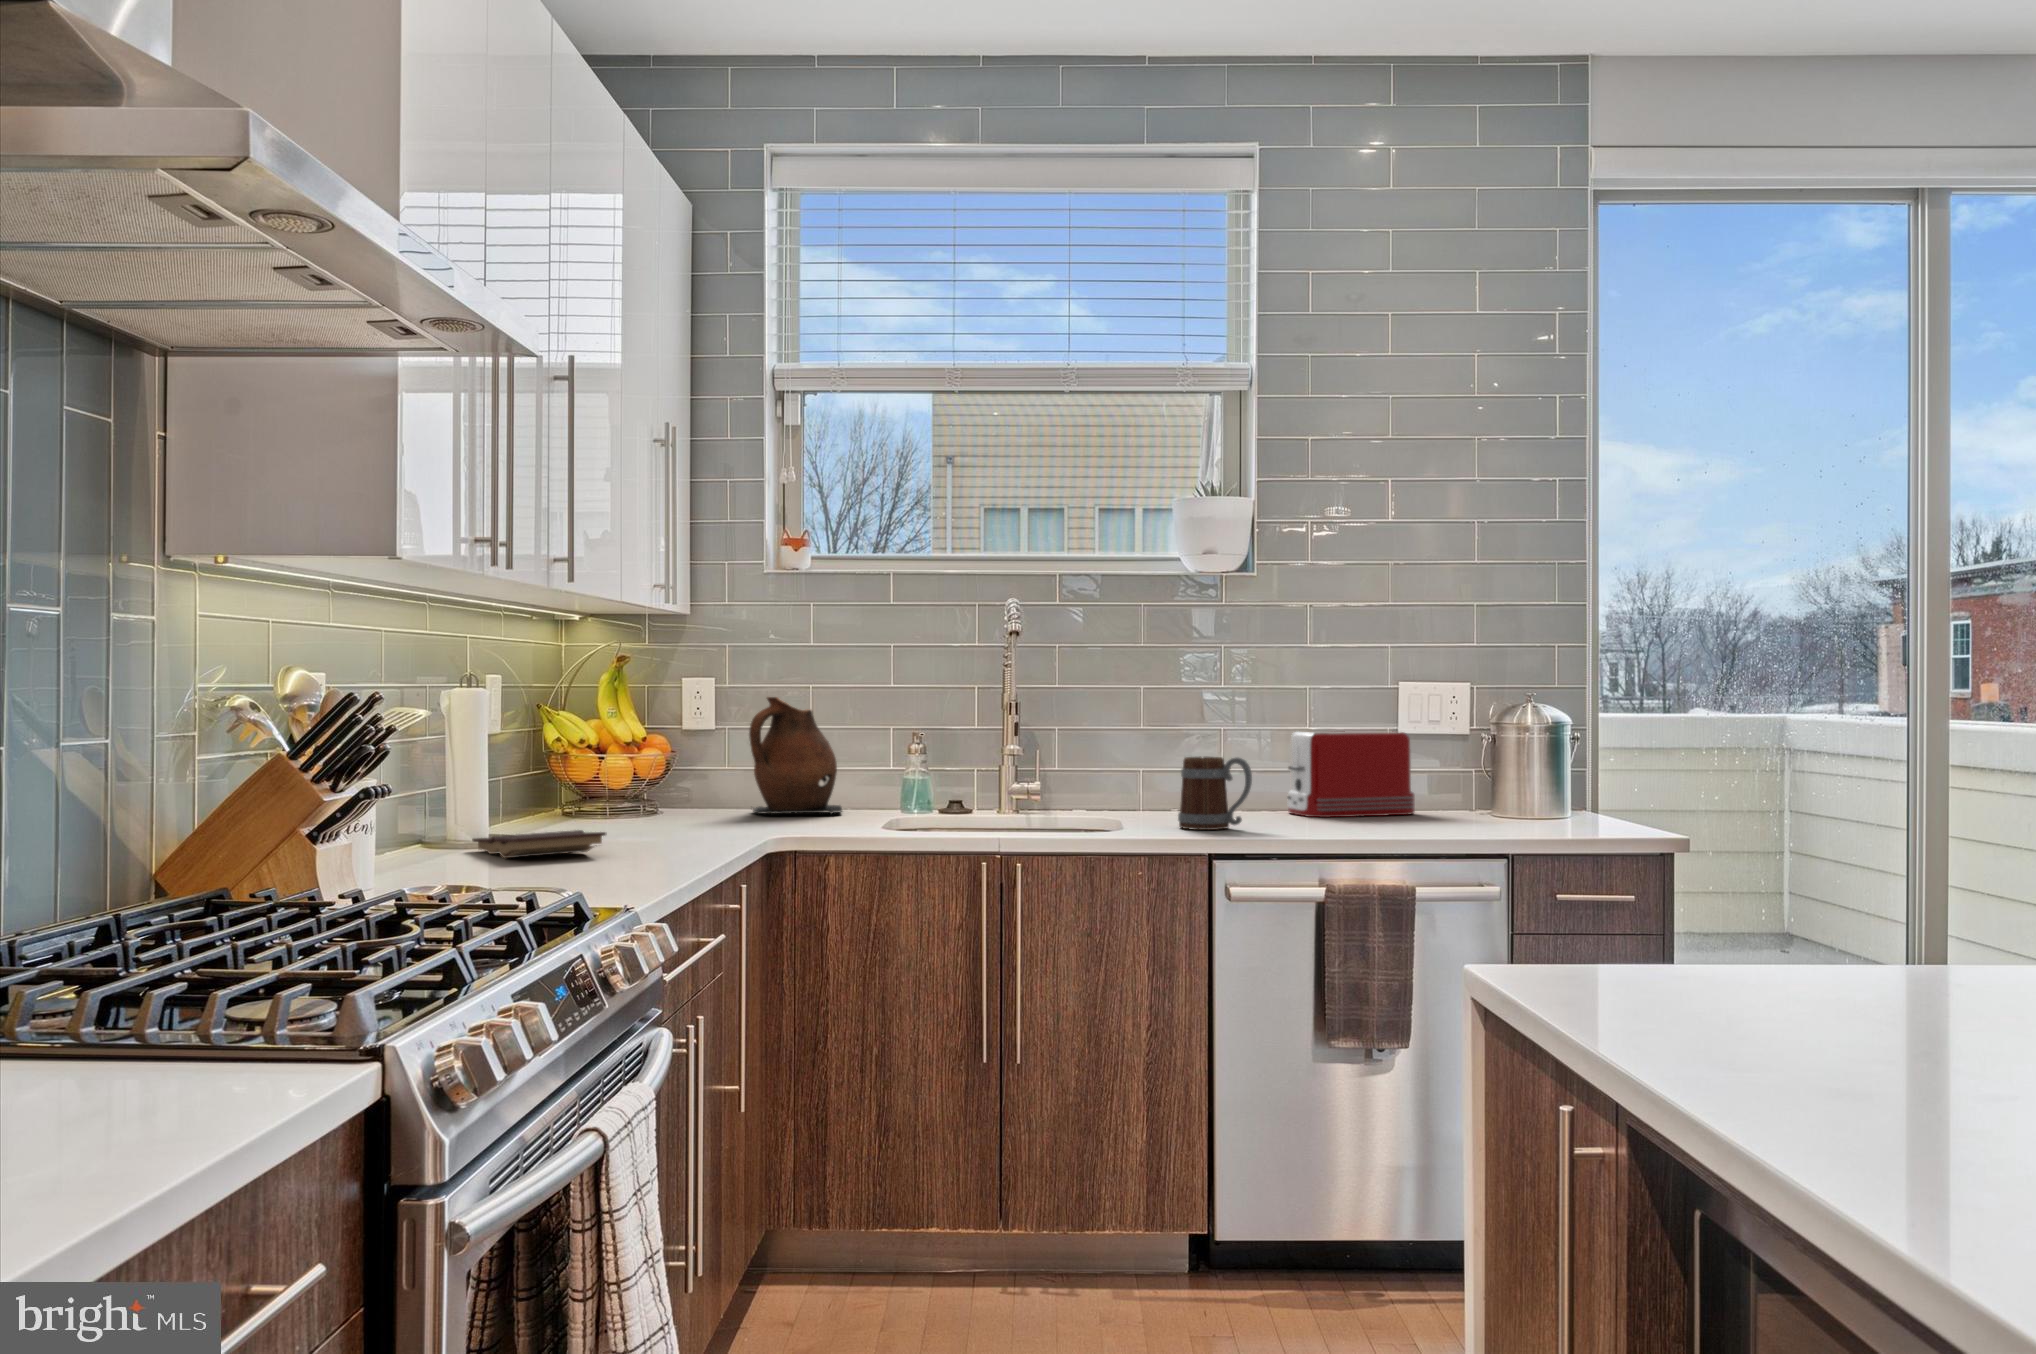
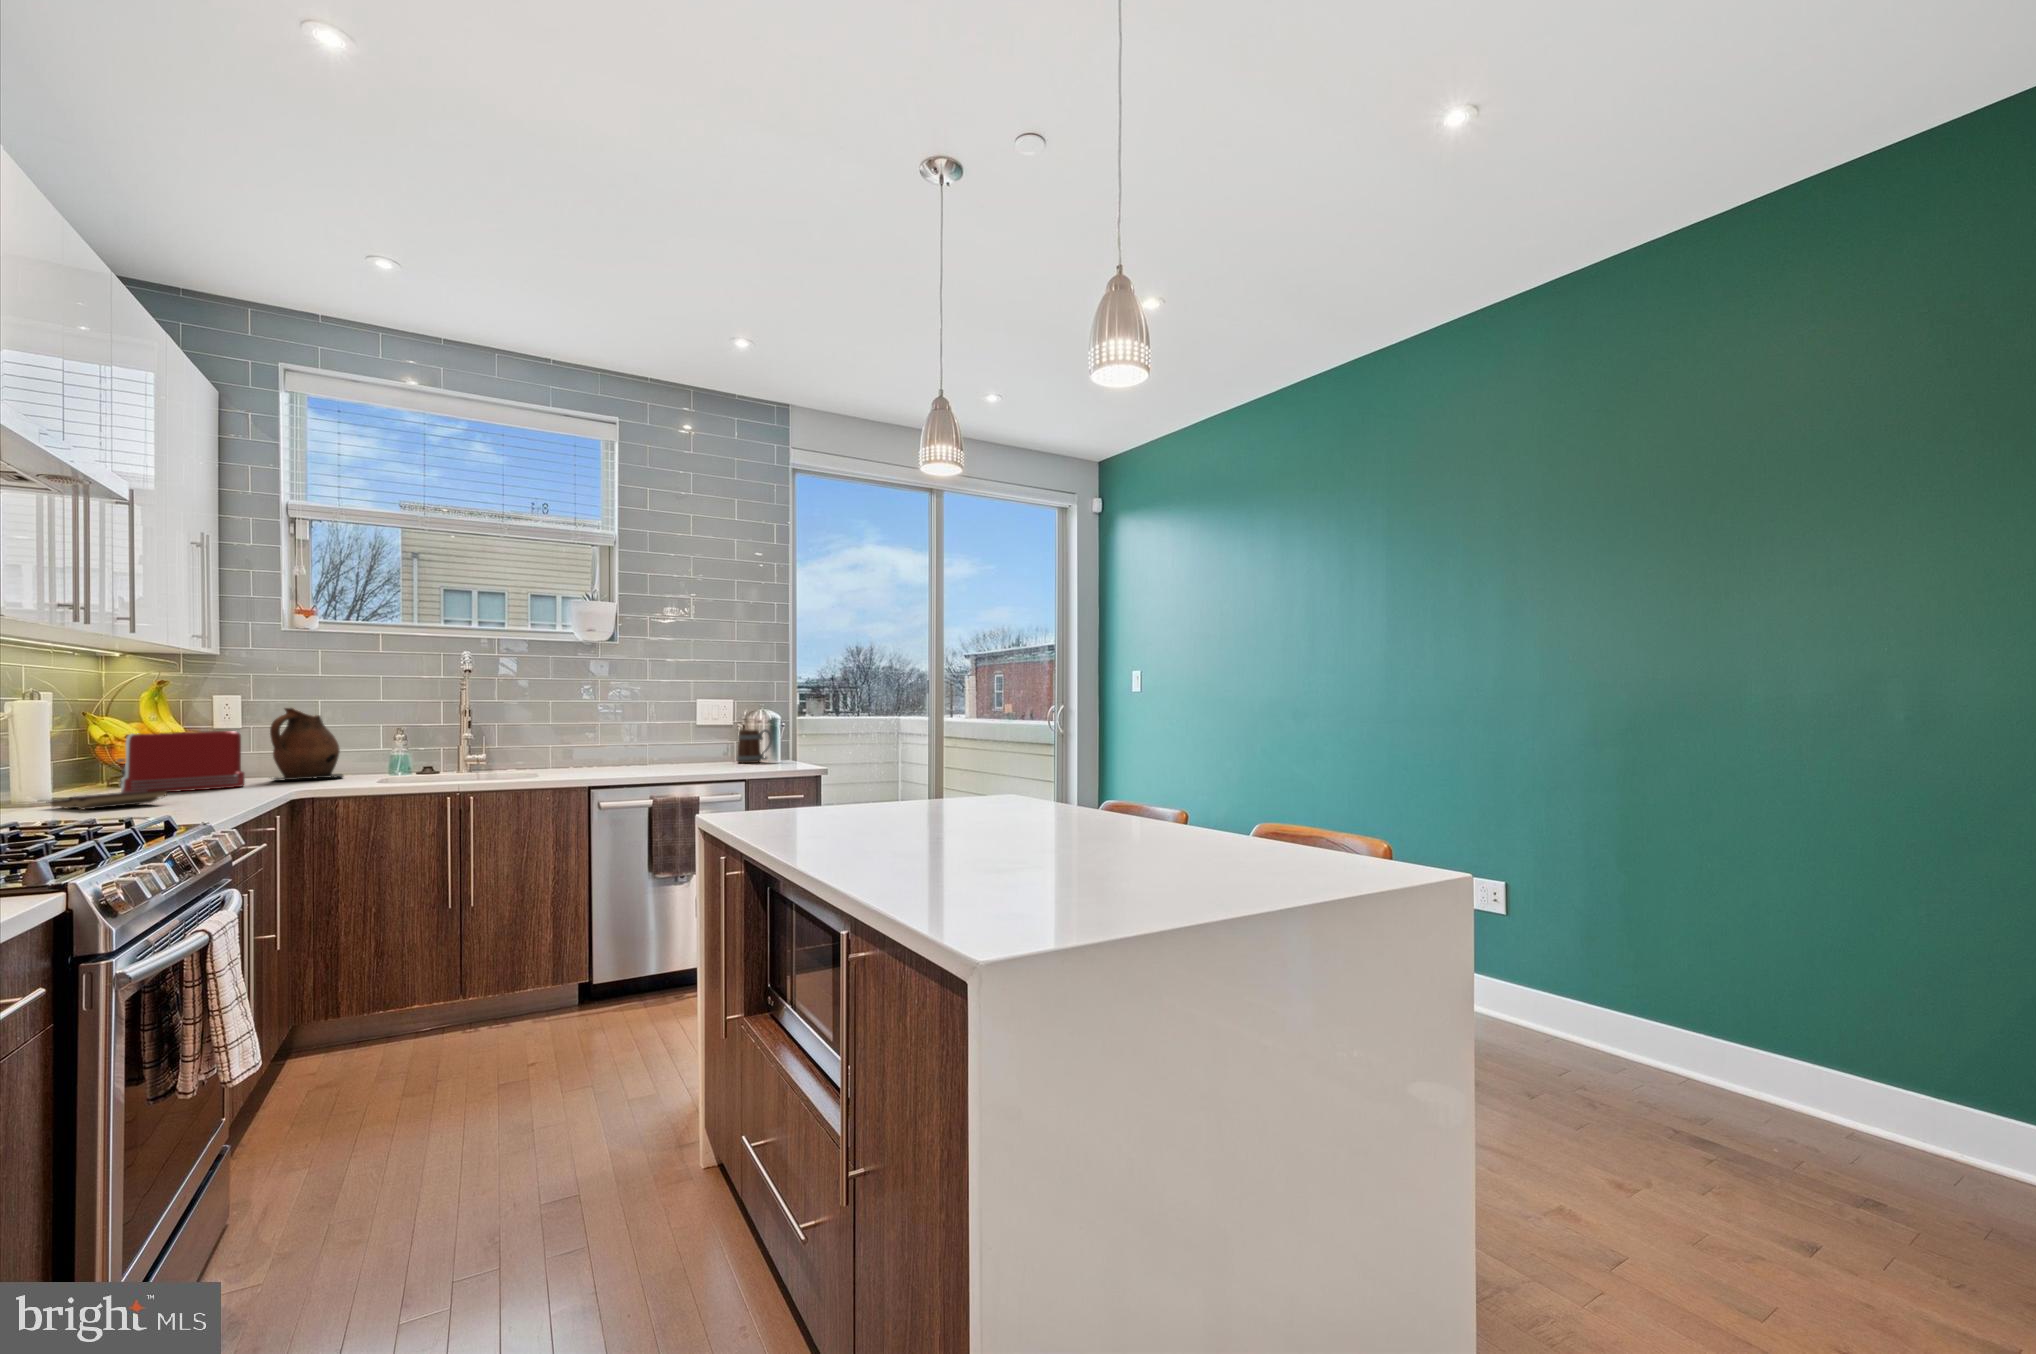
toaster: present [1287,731,1415,817] -> present [118,731,245,792]
mug: present [1178,757,1252,830] -> present [737,729,772,763]

